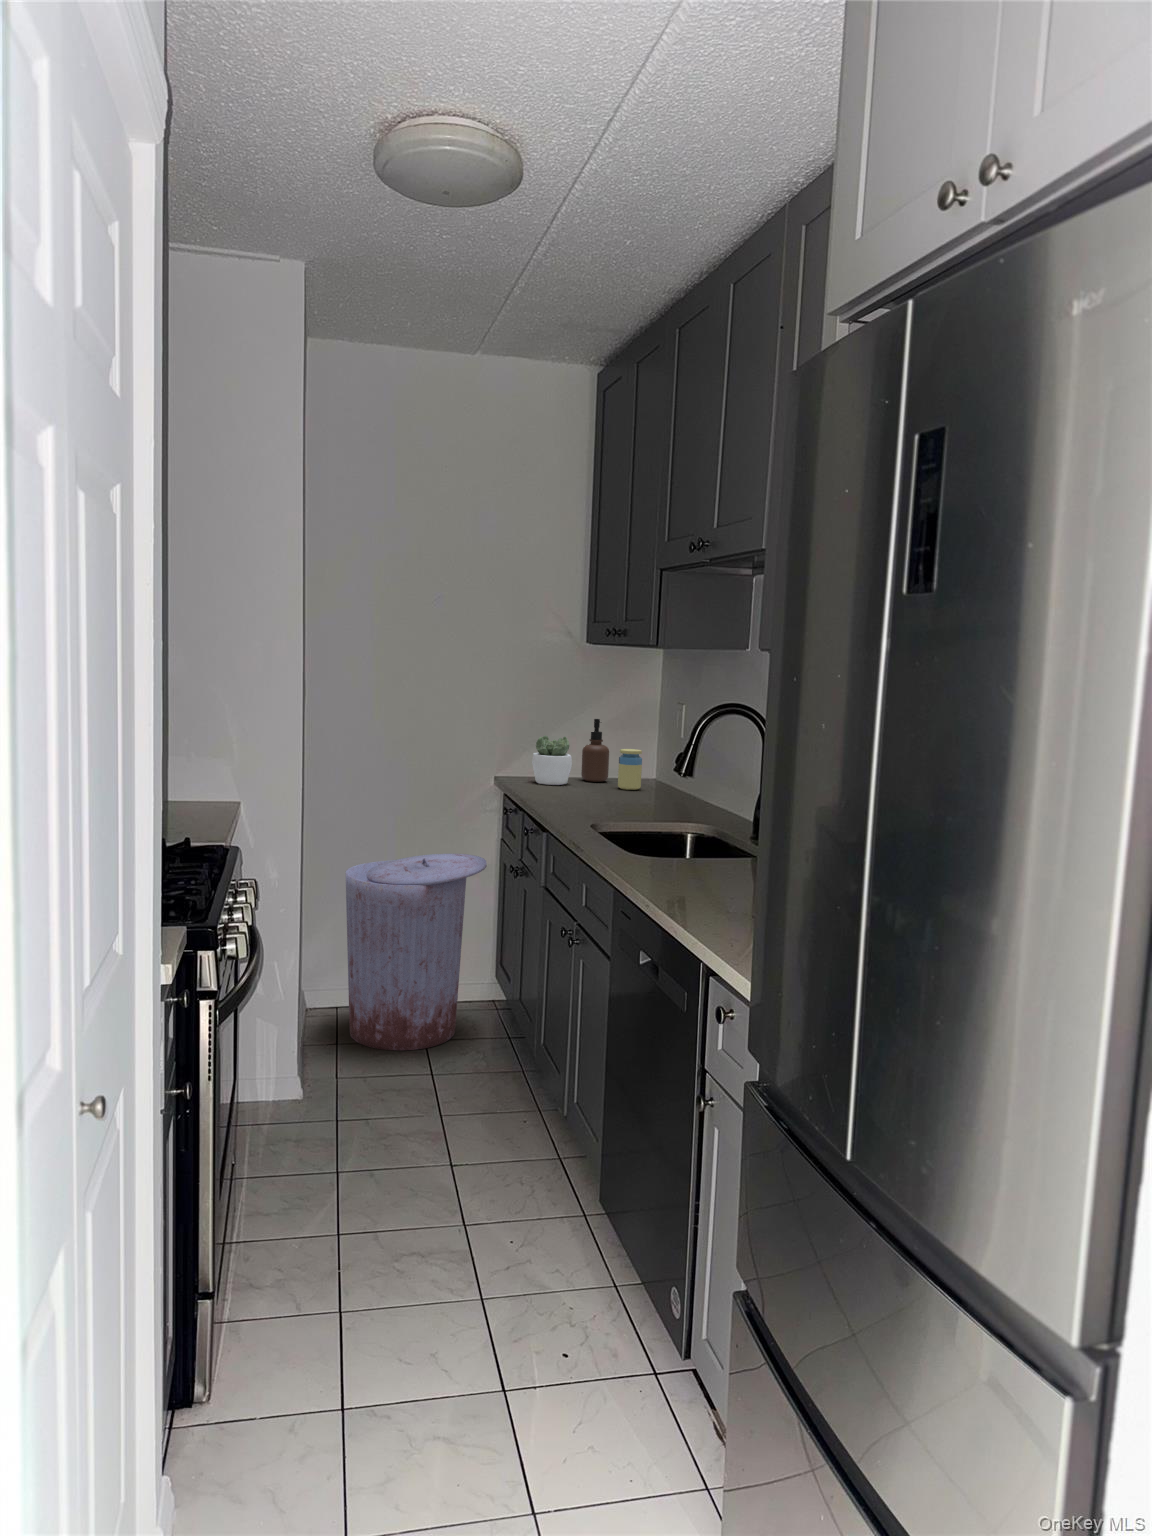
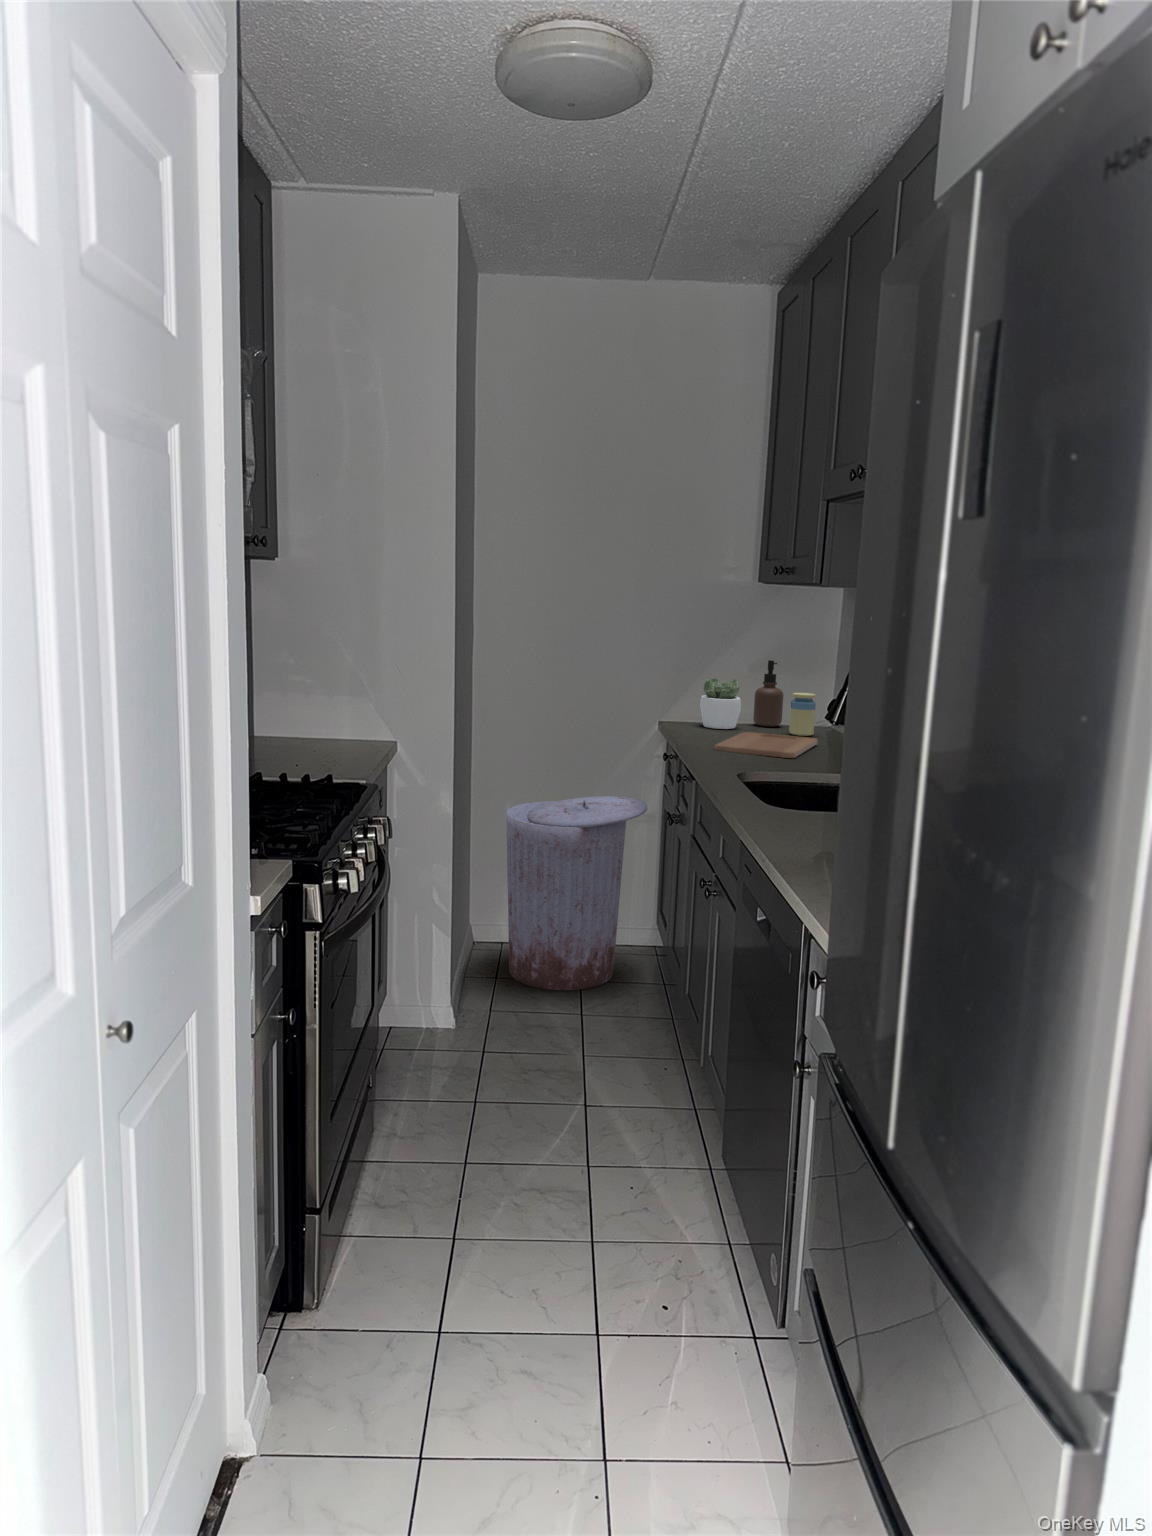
cutting board: none [556,787,648,811] -> present [715,732,817,758]

